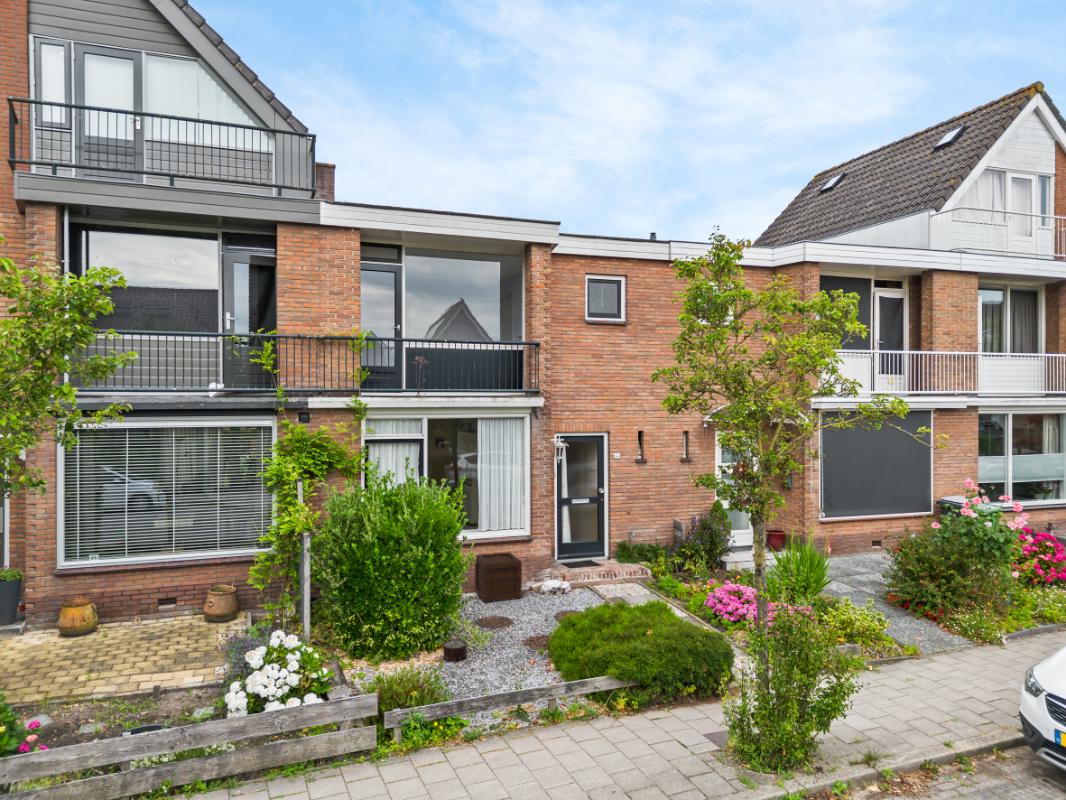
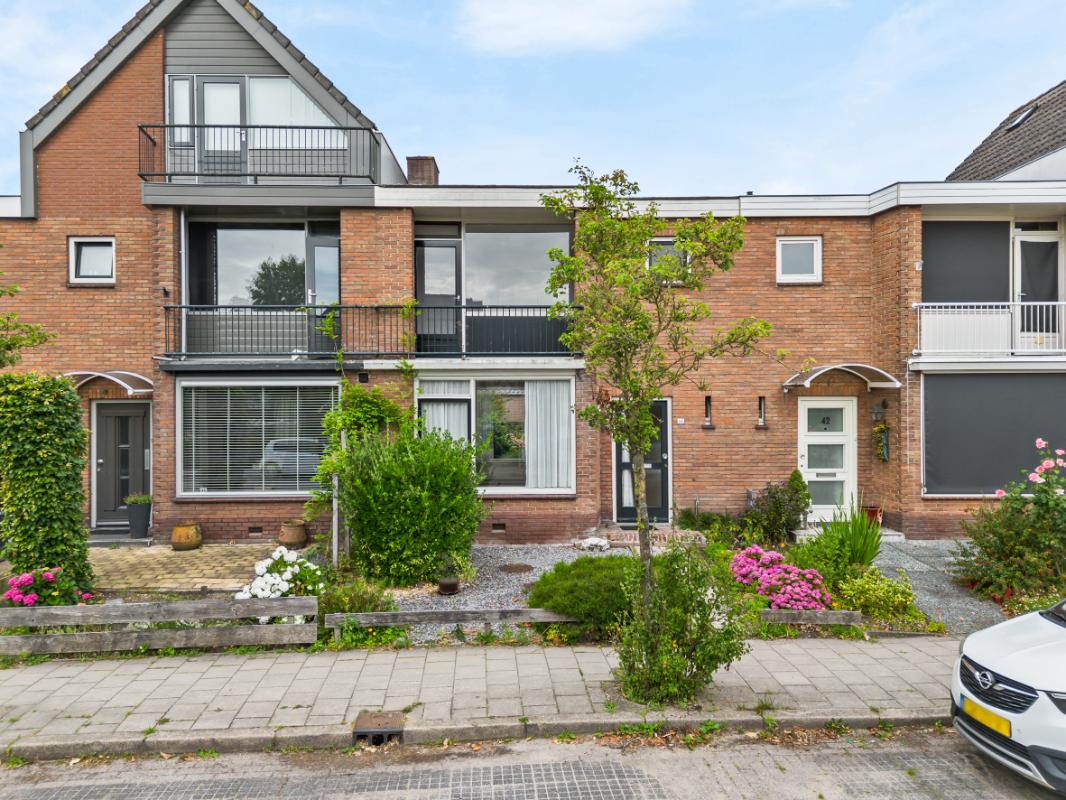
wooden crate: present [475,552,522,603] -> none [516,511,554,556]

